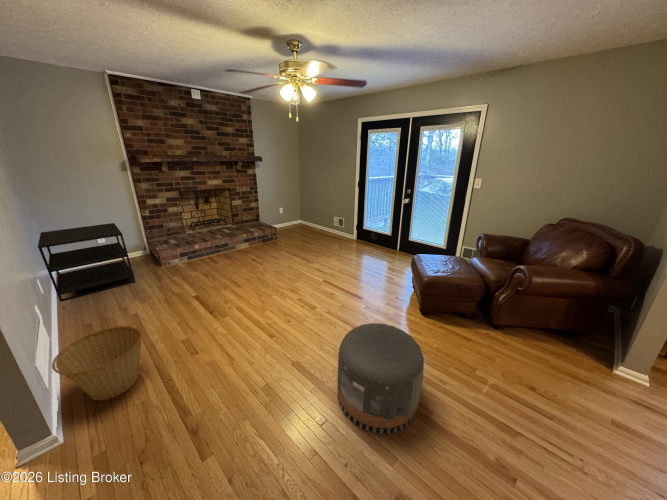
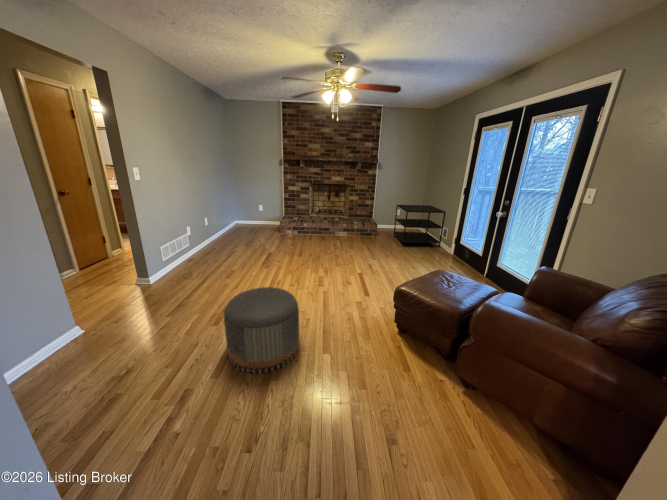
side table: present [38,223,135,302] -> present [394,205,446,247]
basket: present [52,326,142,400] -> none [165,245,207,279]

